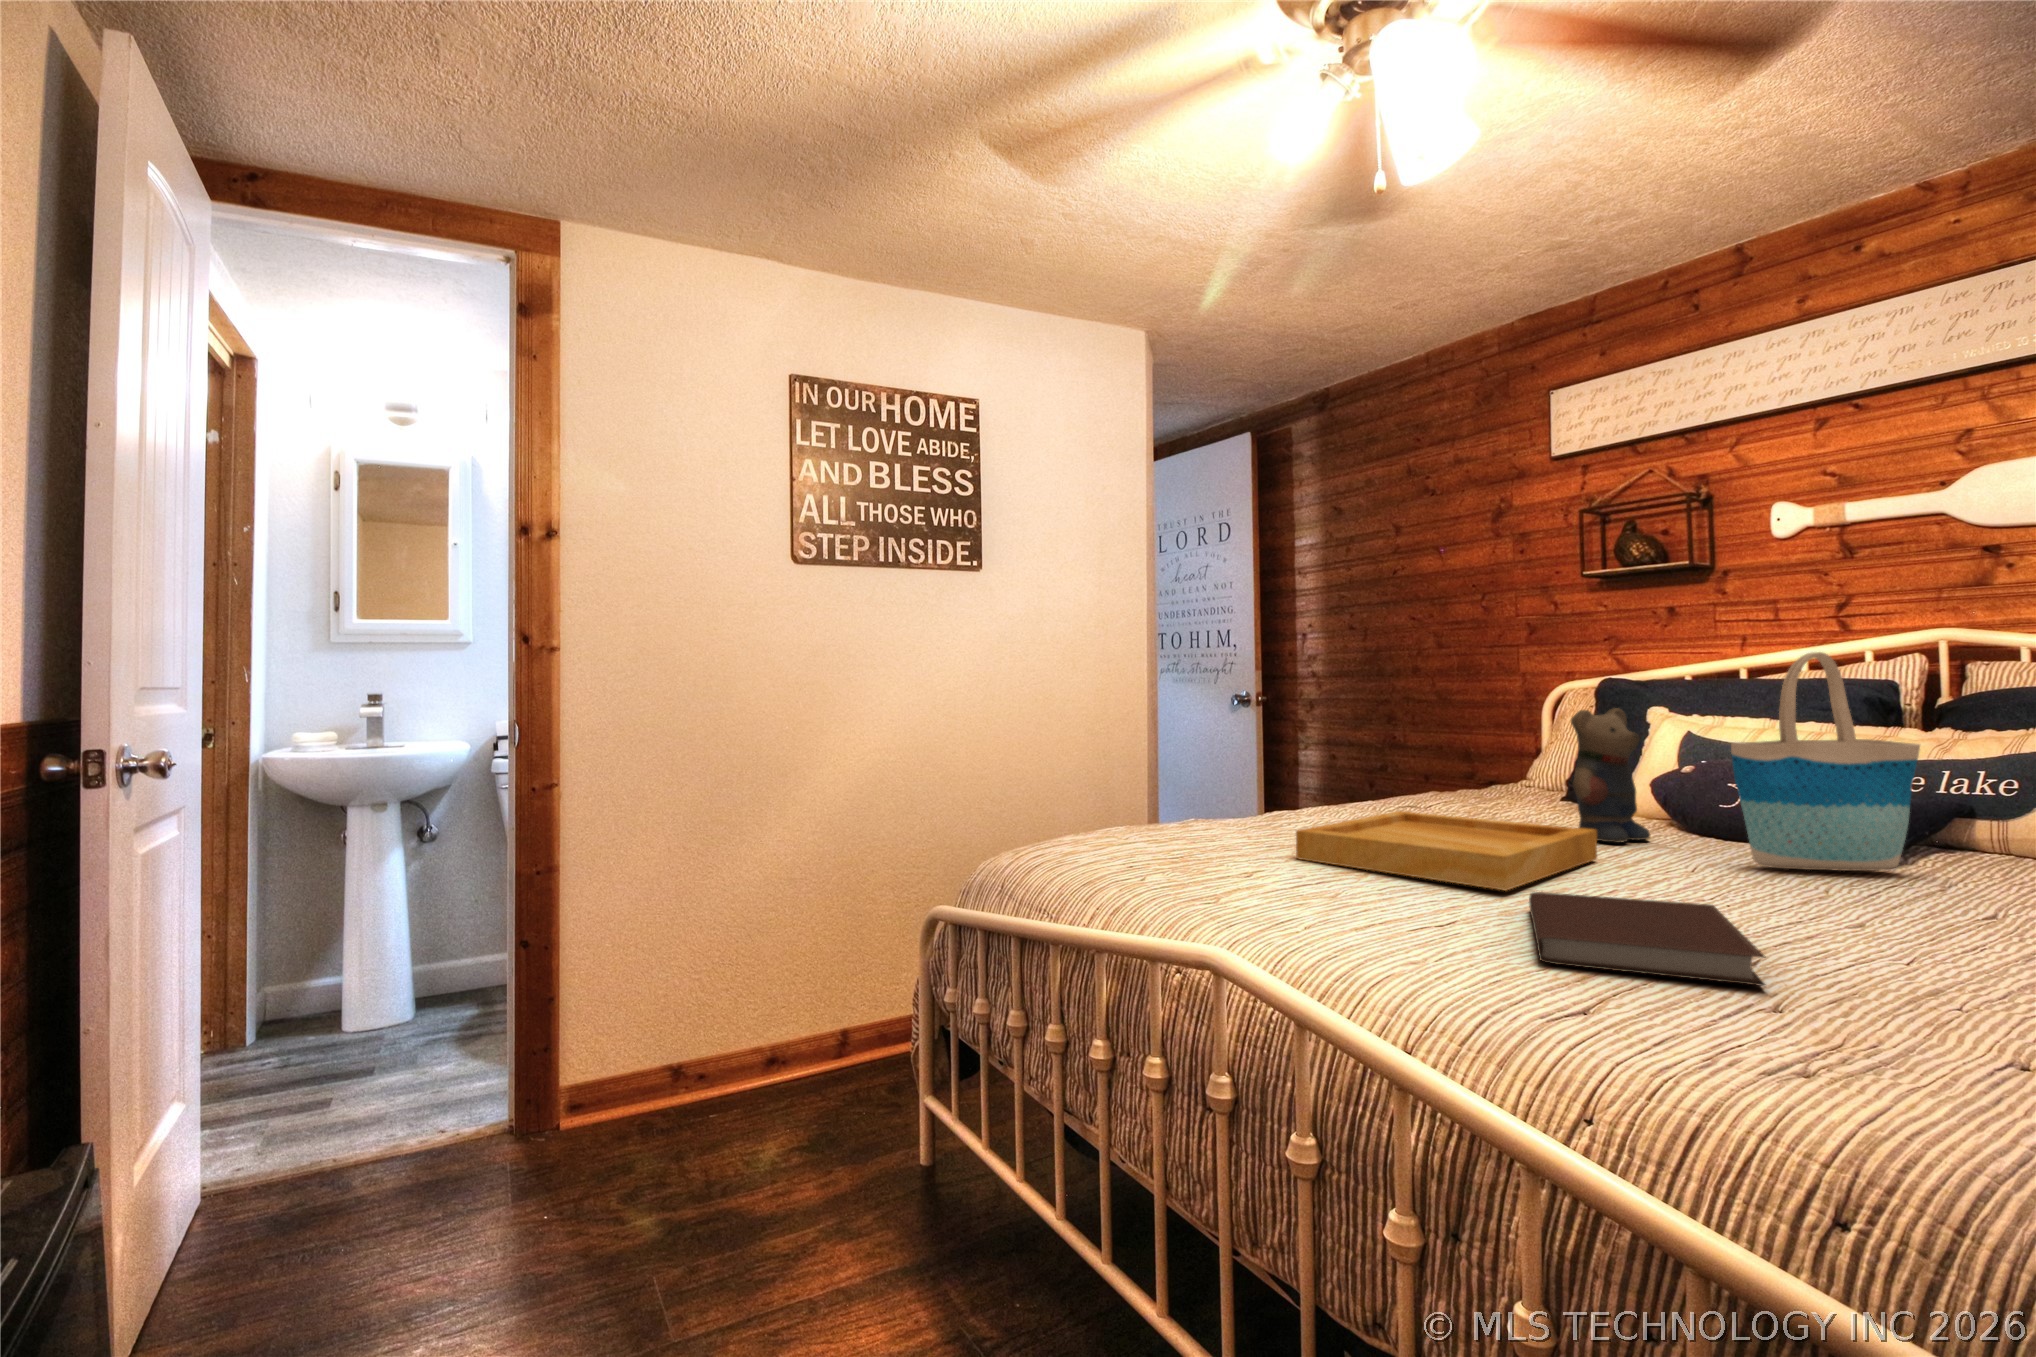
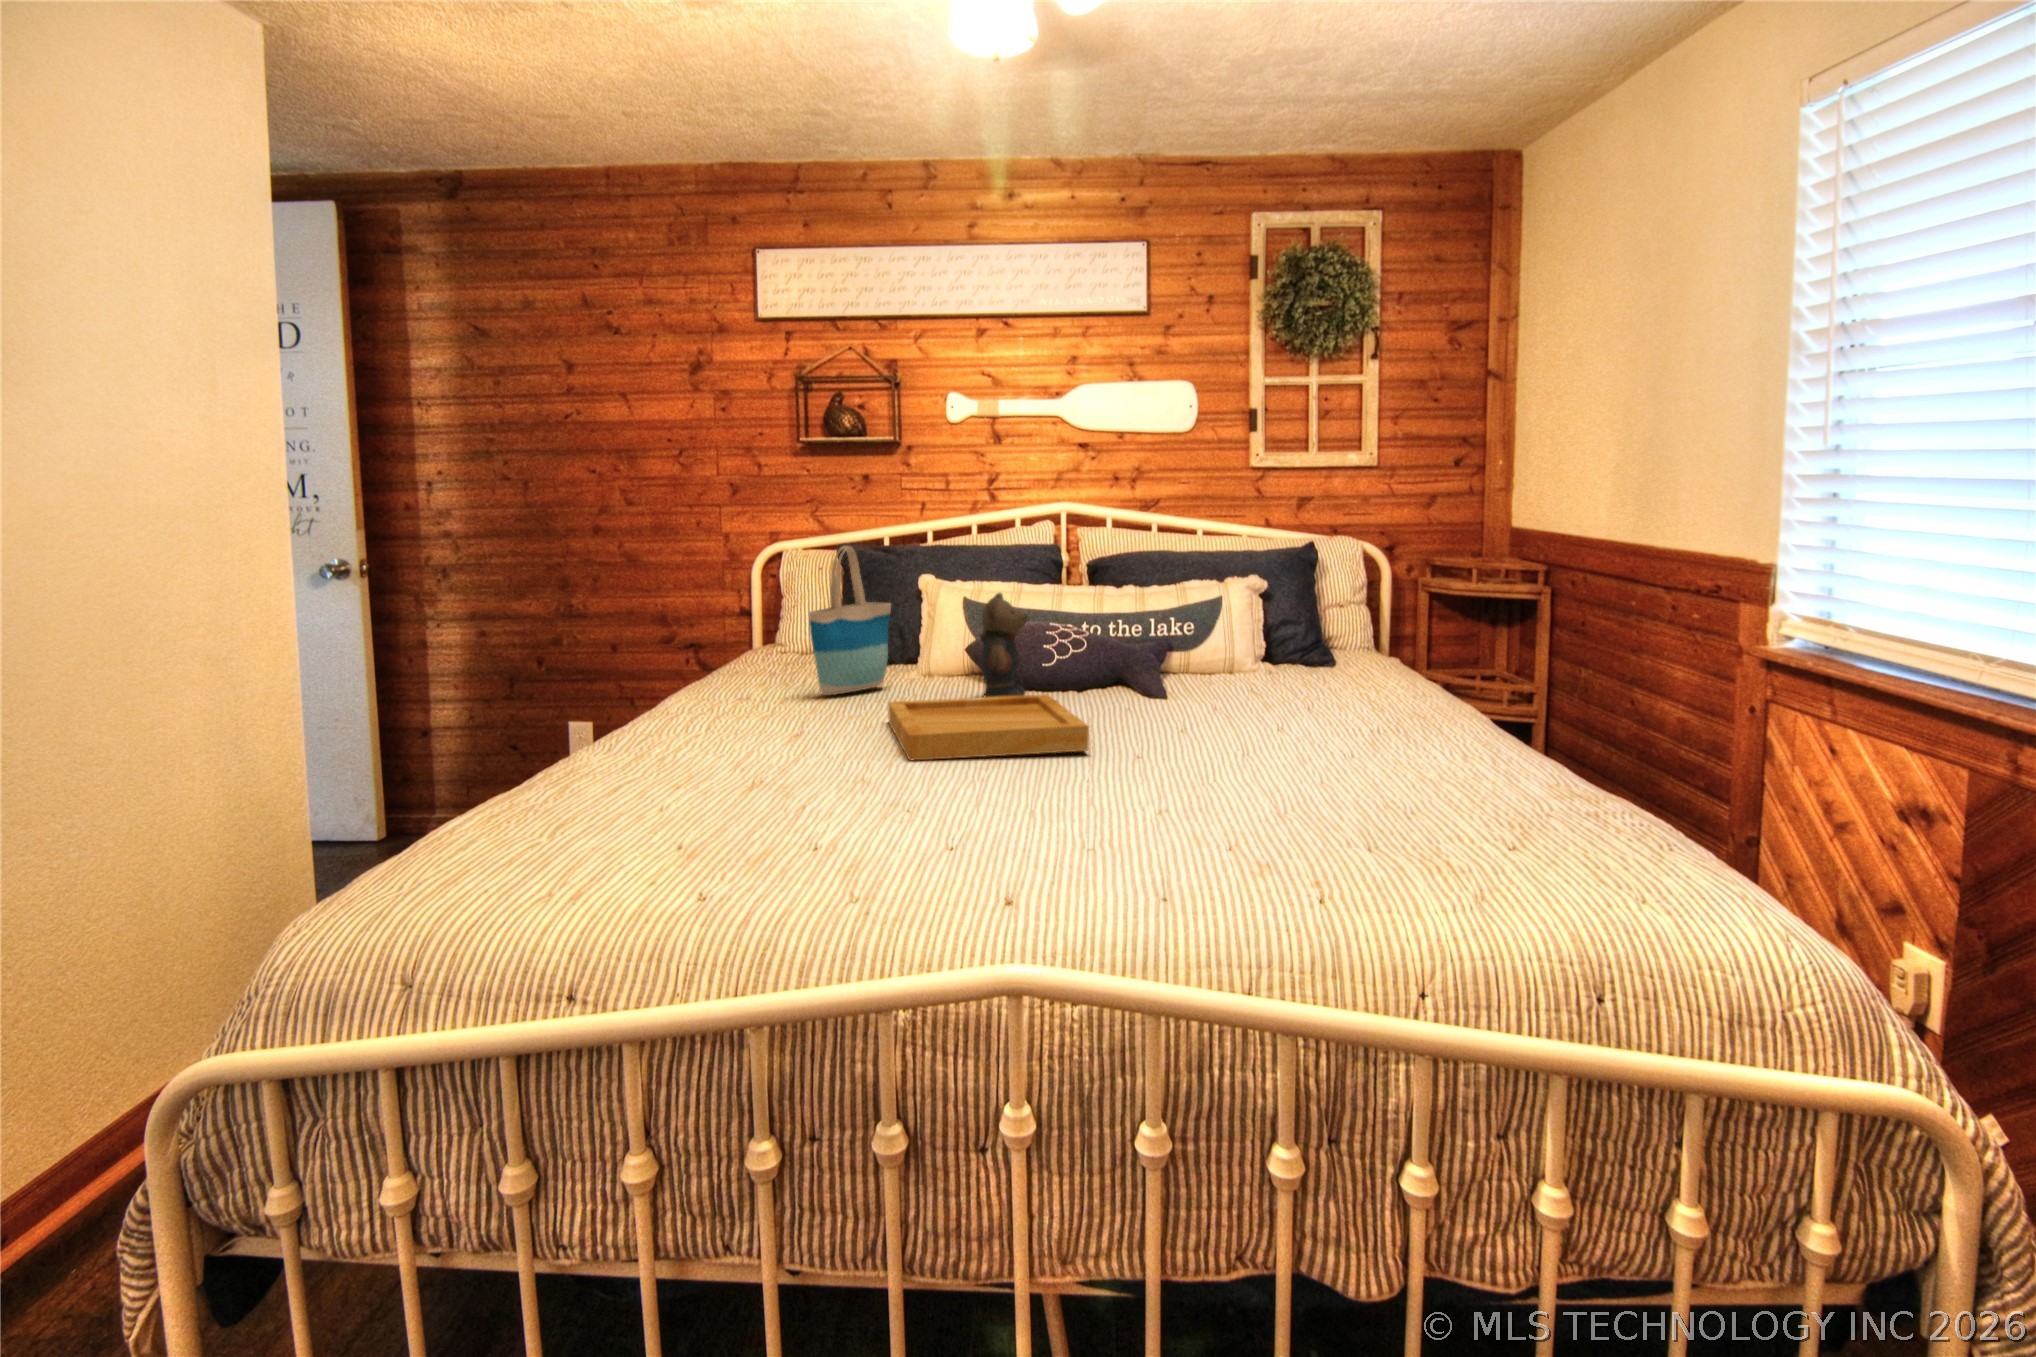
tote bag: present [1731,652,1920,871] -> present [809,546,891,695]
notebook: present [1529,892,1766,986] -> none [1123,734,1294,787]

